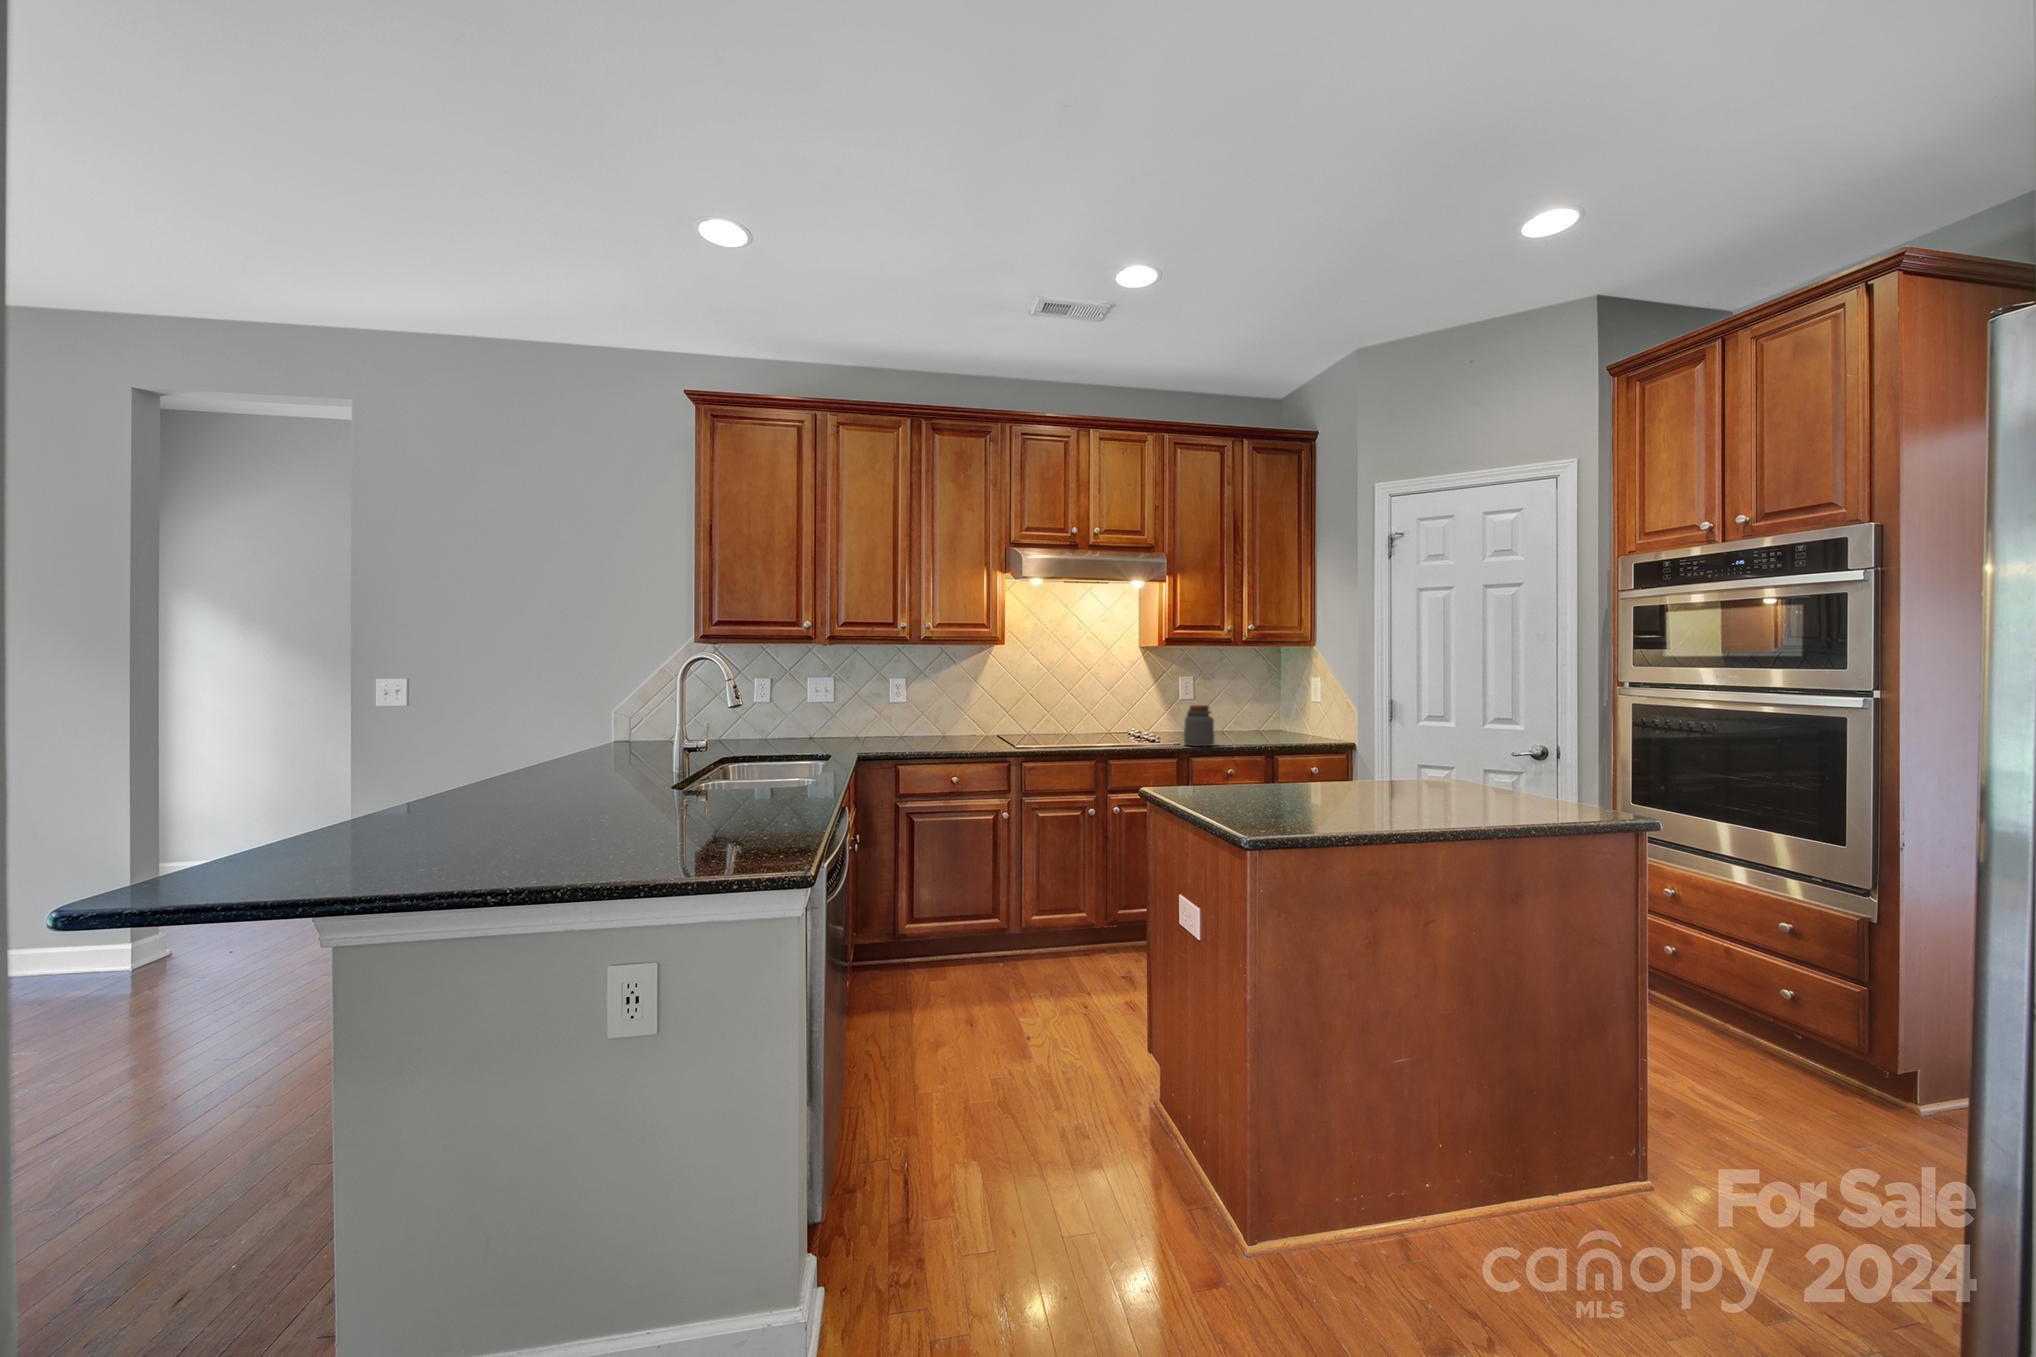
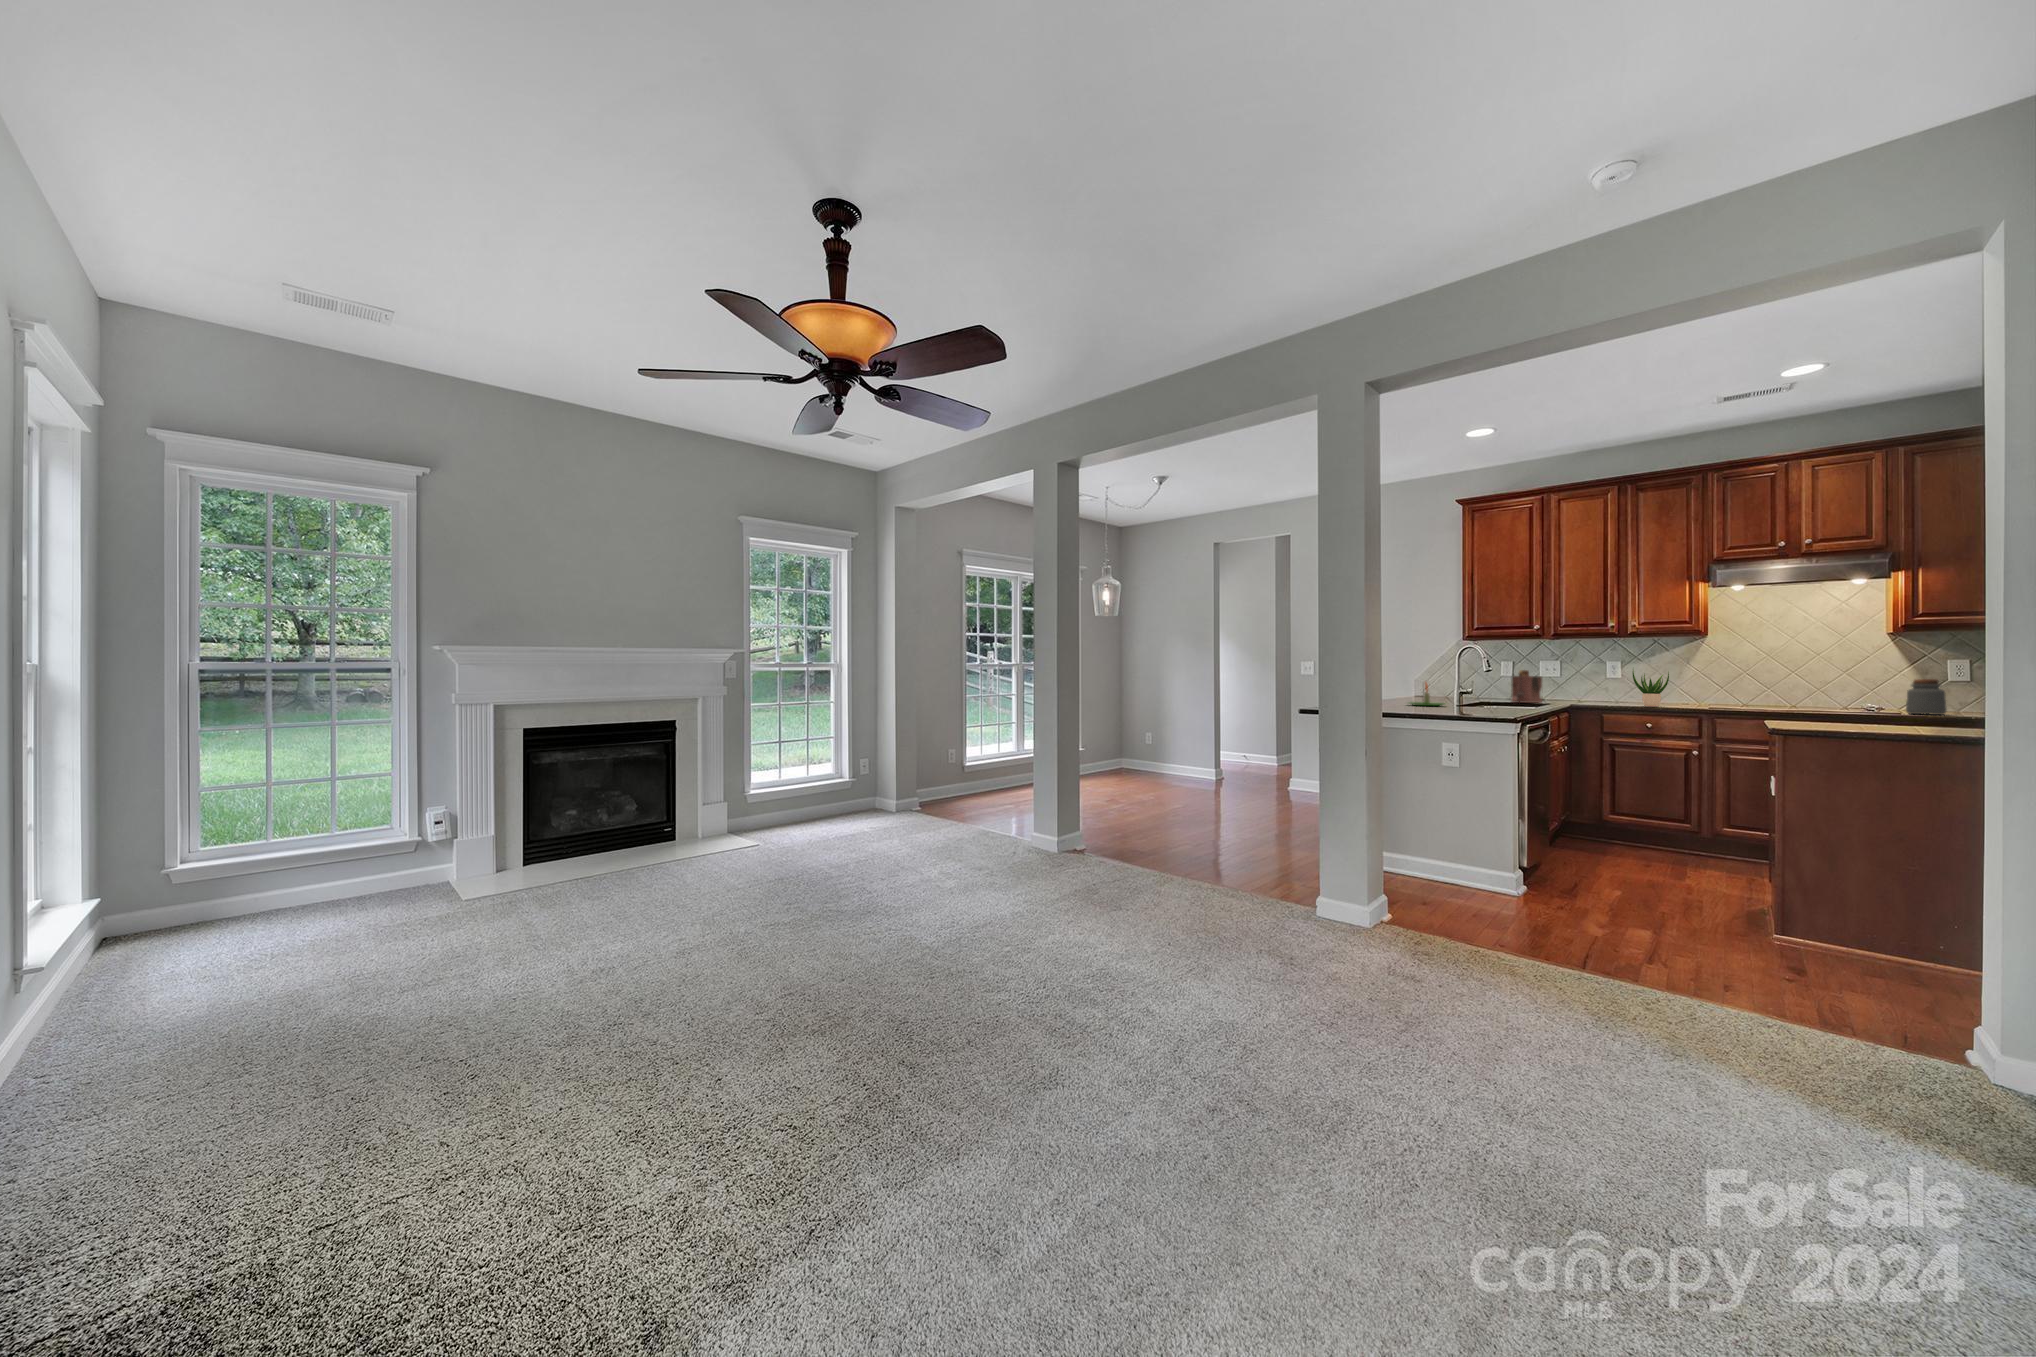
potted plant: none [927,687,968,744] -> present [1633,670,1669,707]
toaster: none [770,688,808,743] -> present [1511,670,1542,703]
candle: none [611,768,713,835] -> present [1410,683,1446,706]

